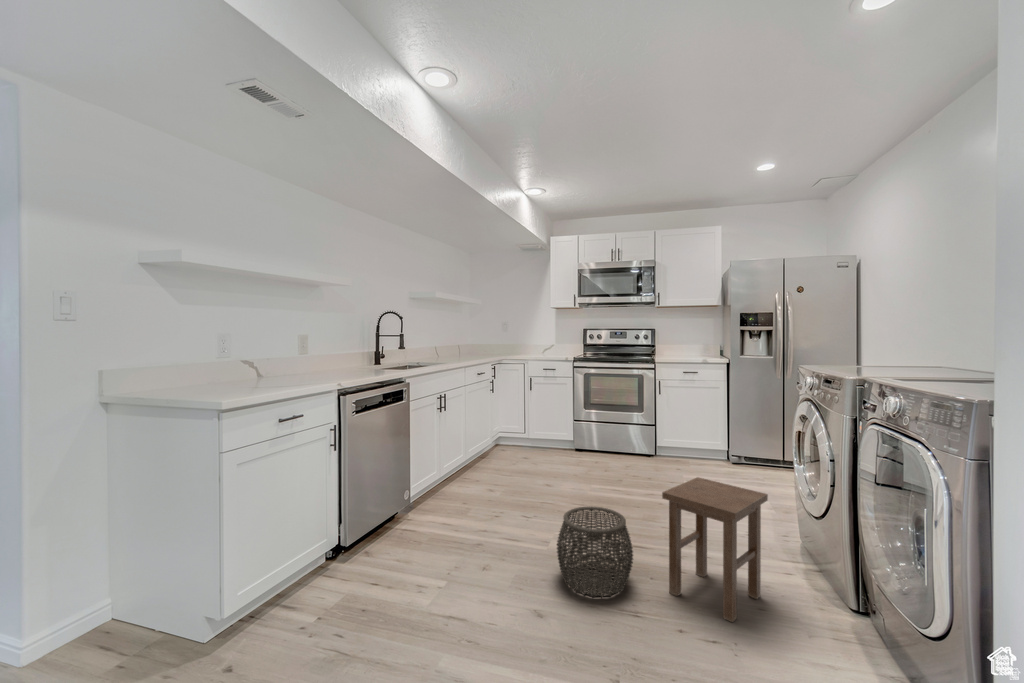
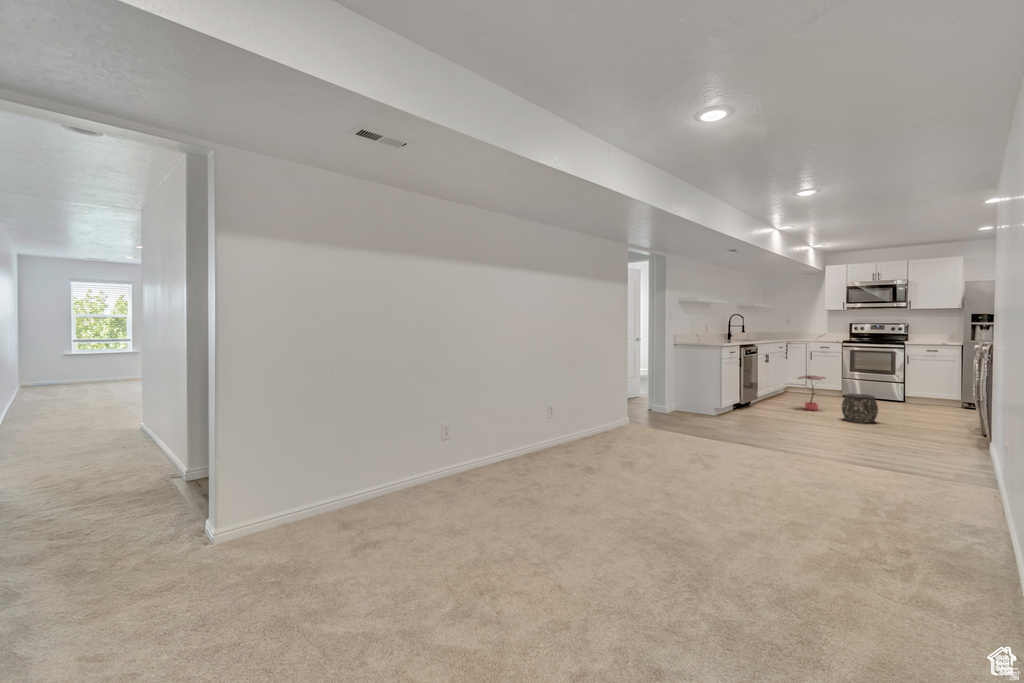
potted plant: none [482,445,537,524] -> present [798,375,825,410]
stool: present [662,477,768,622] -> none [893,384,946,429]

